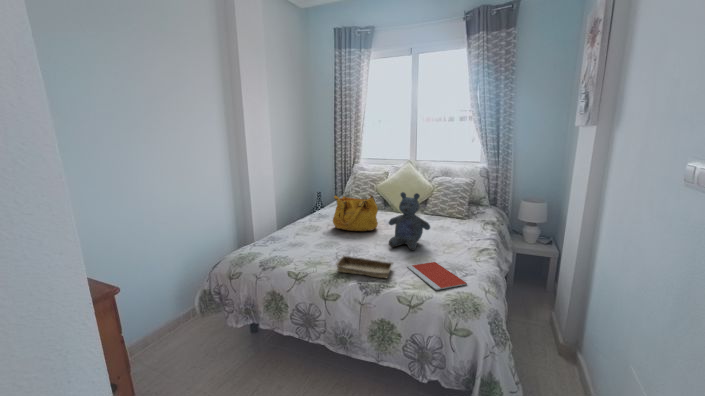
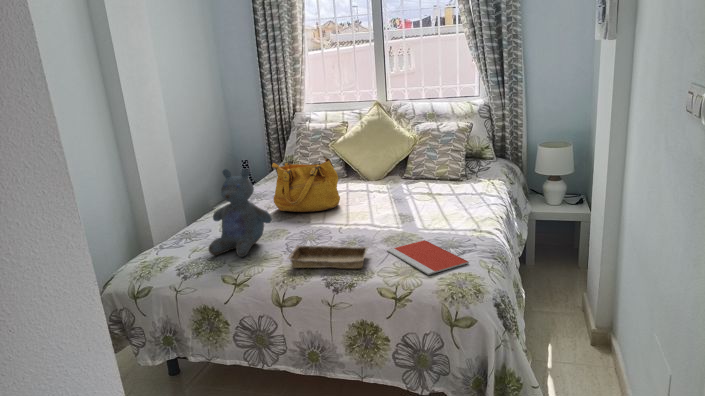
stuffed bear: present [389,192,430,250] -> present [209,169,272,257]

